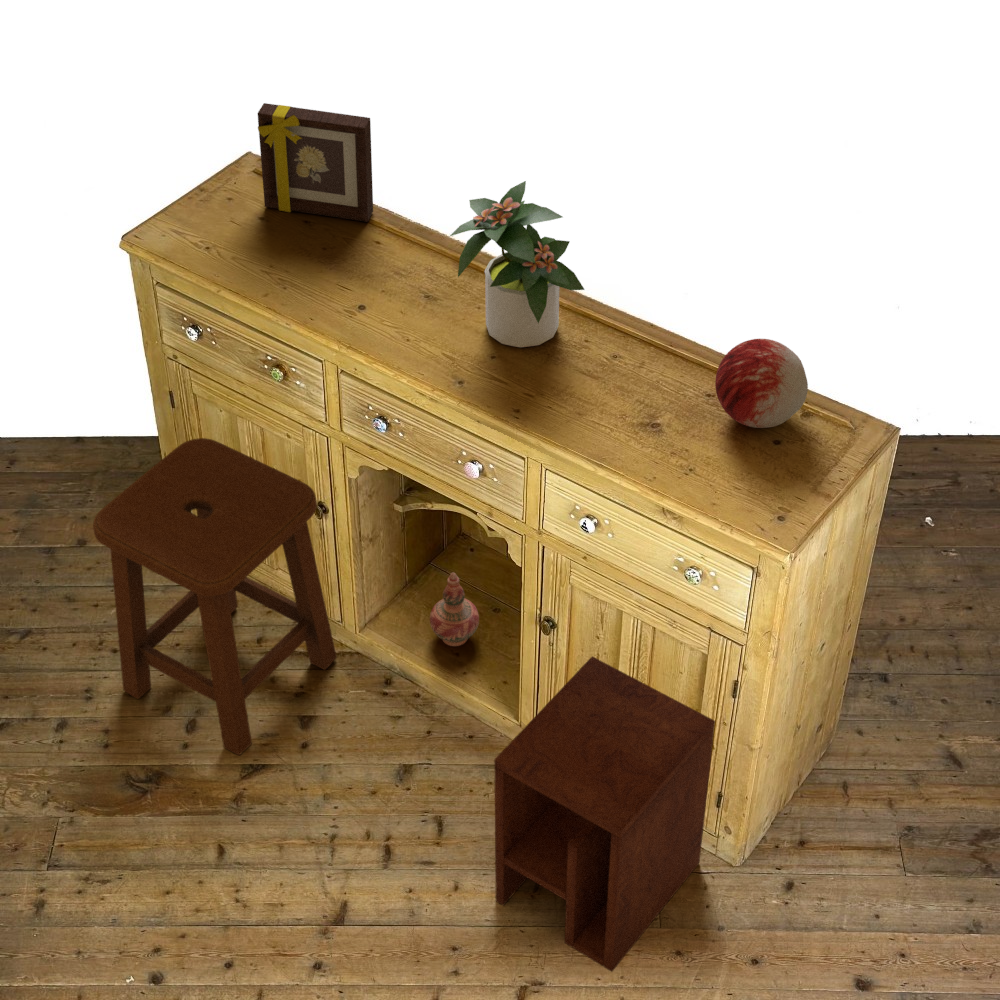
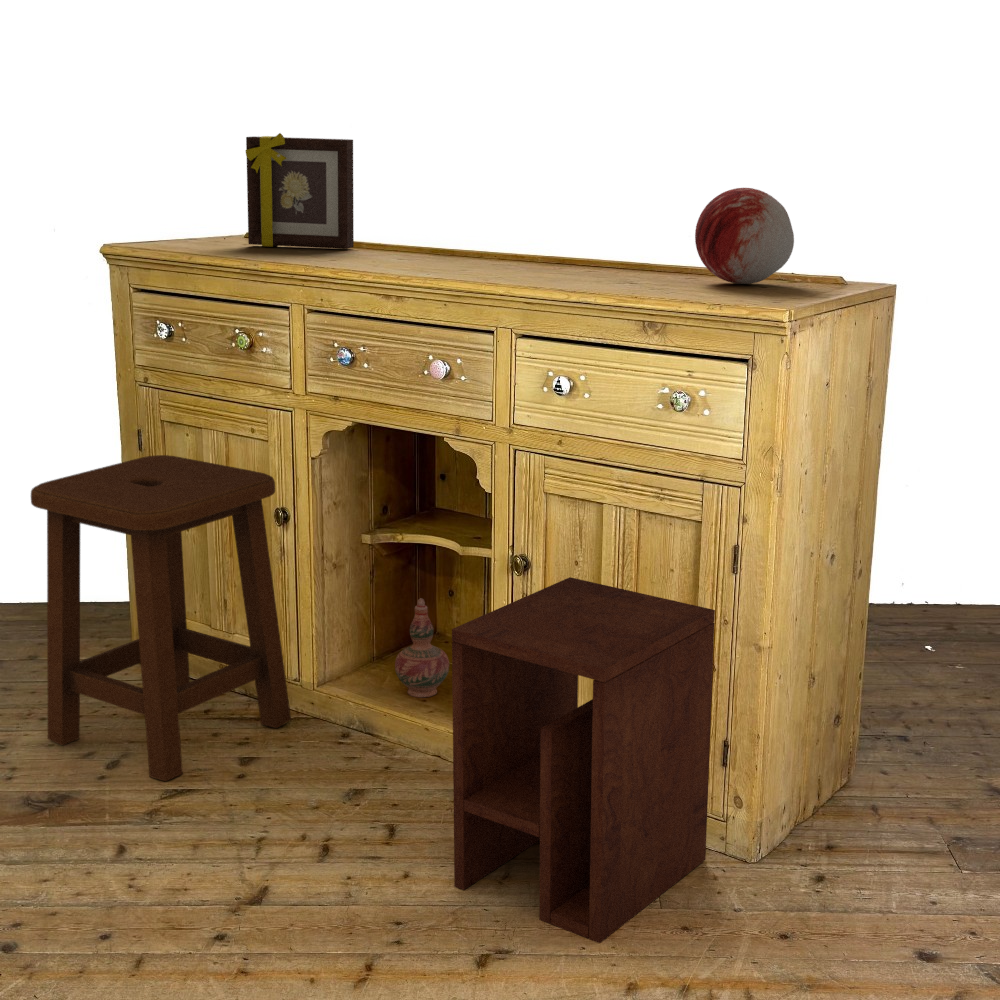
potted plant: present [450,181,584,347] -> none [420,113,557,269]

